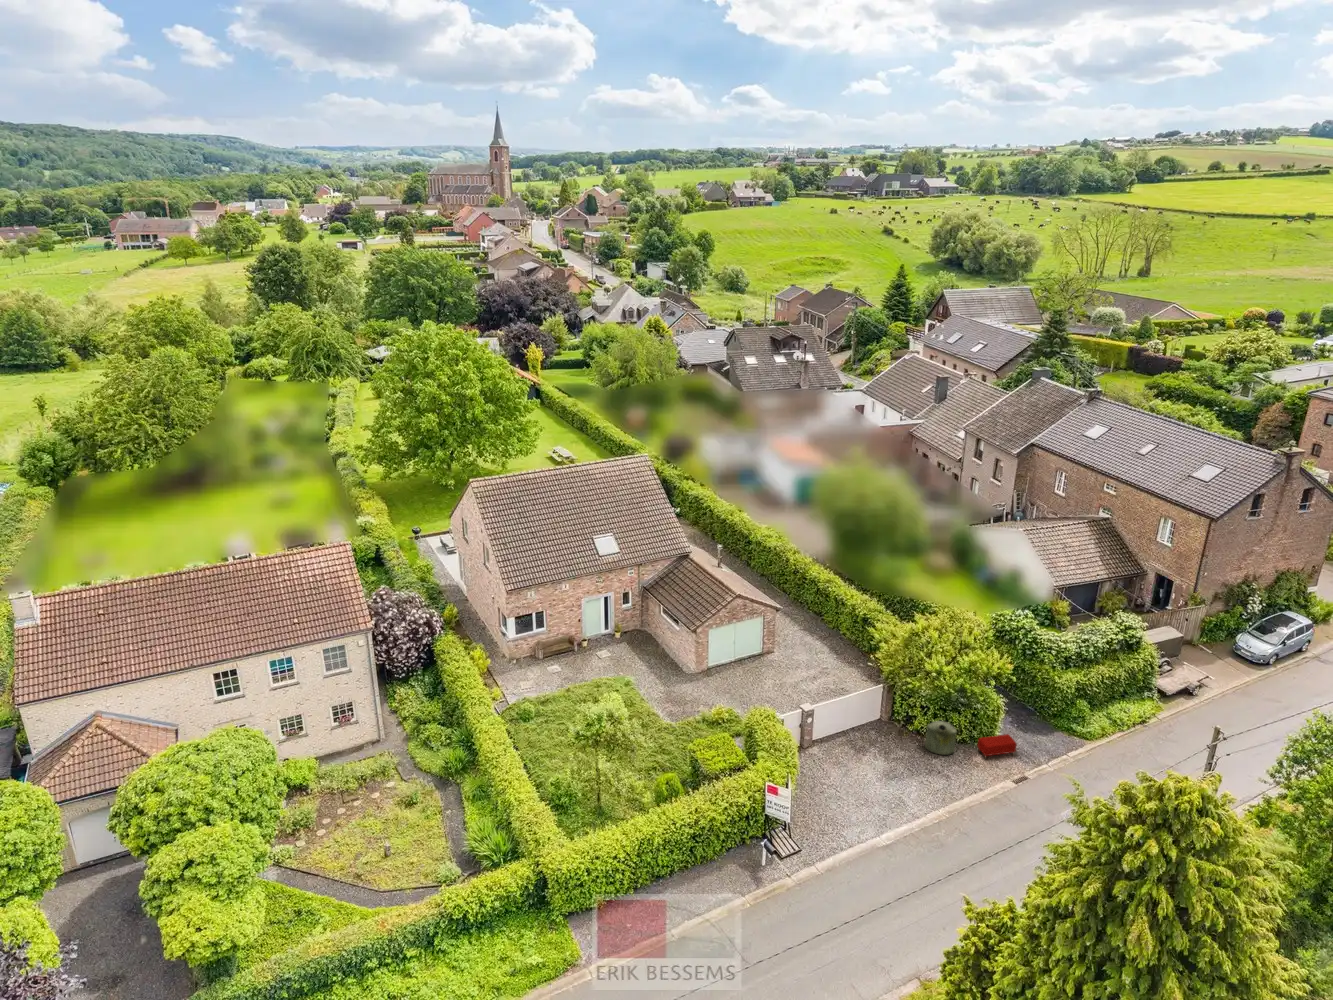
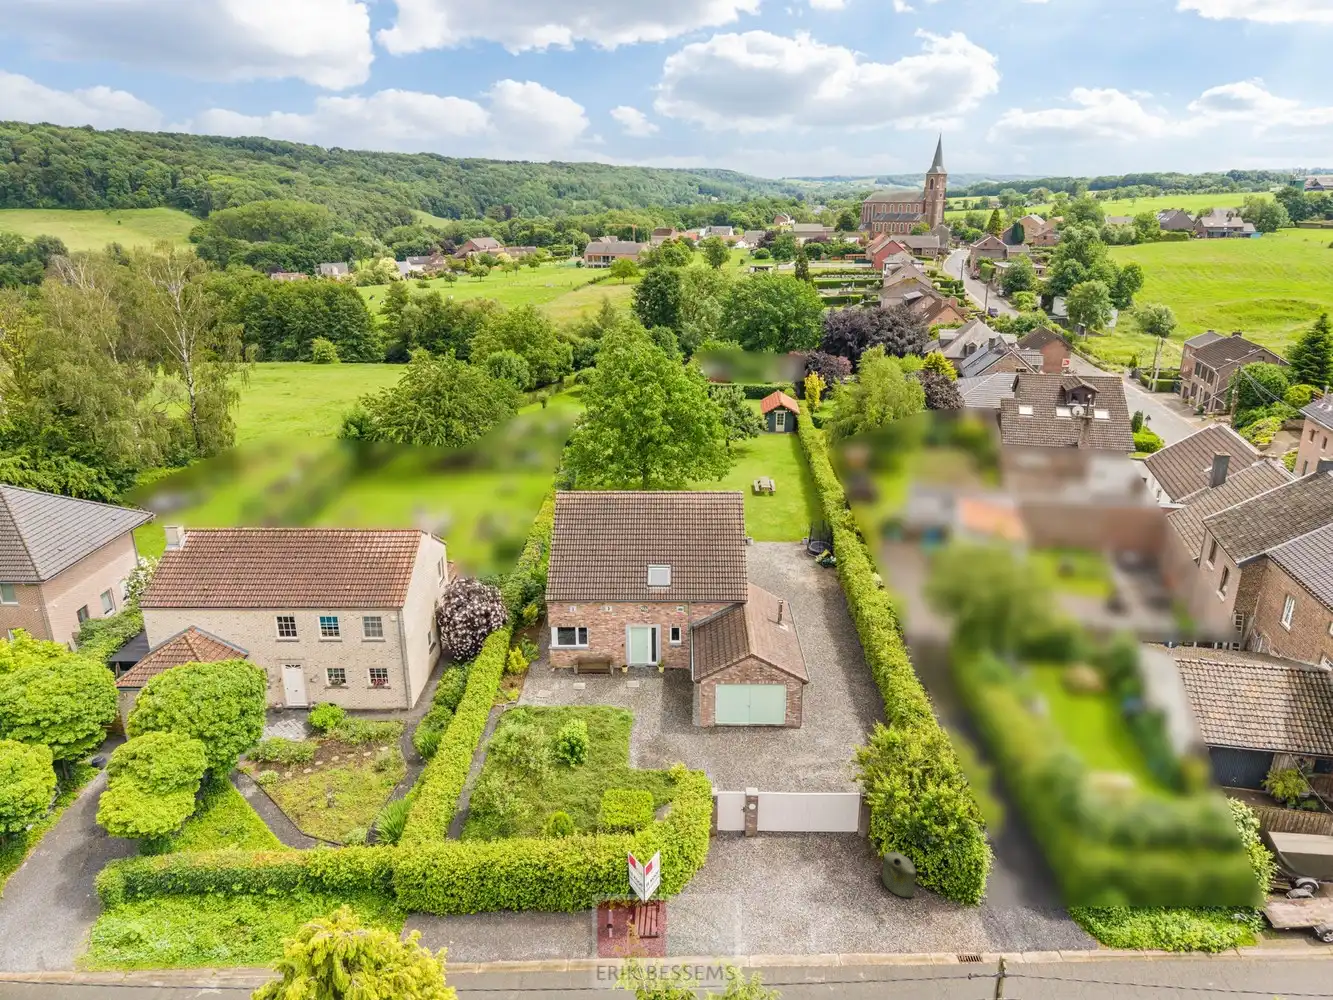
bench: present [977,734,1017,759] -> none [944,890,990,927]

